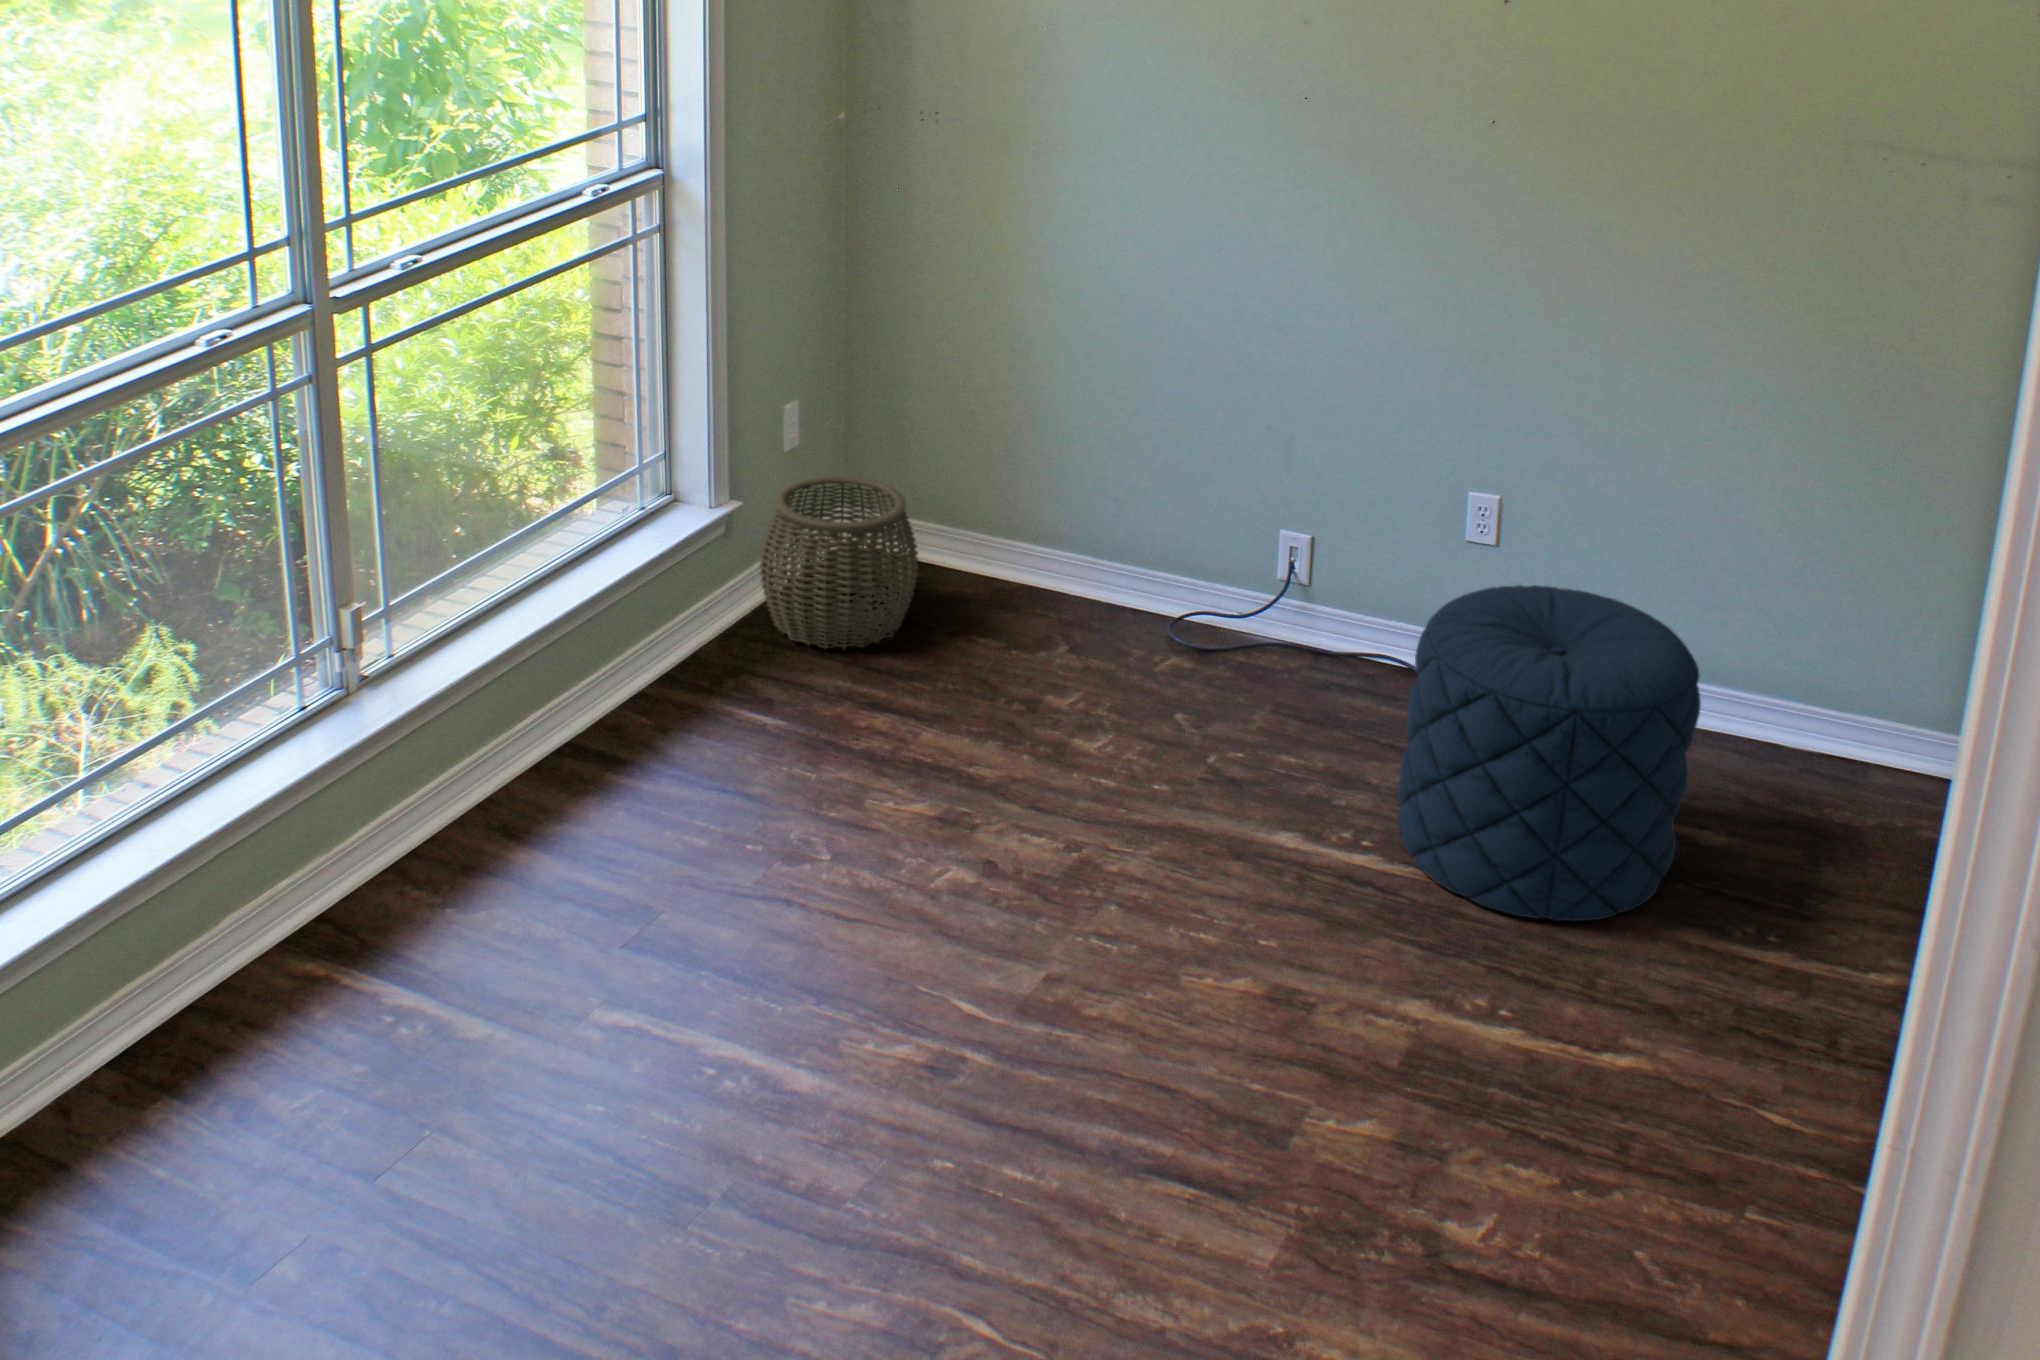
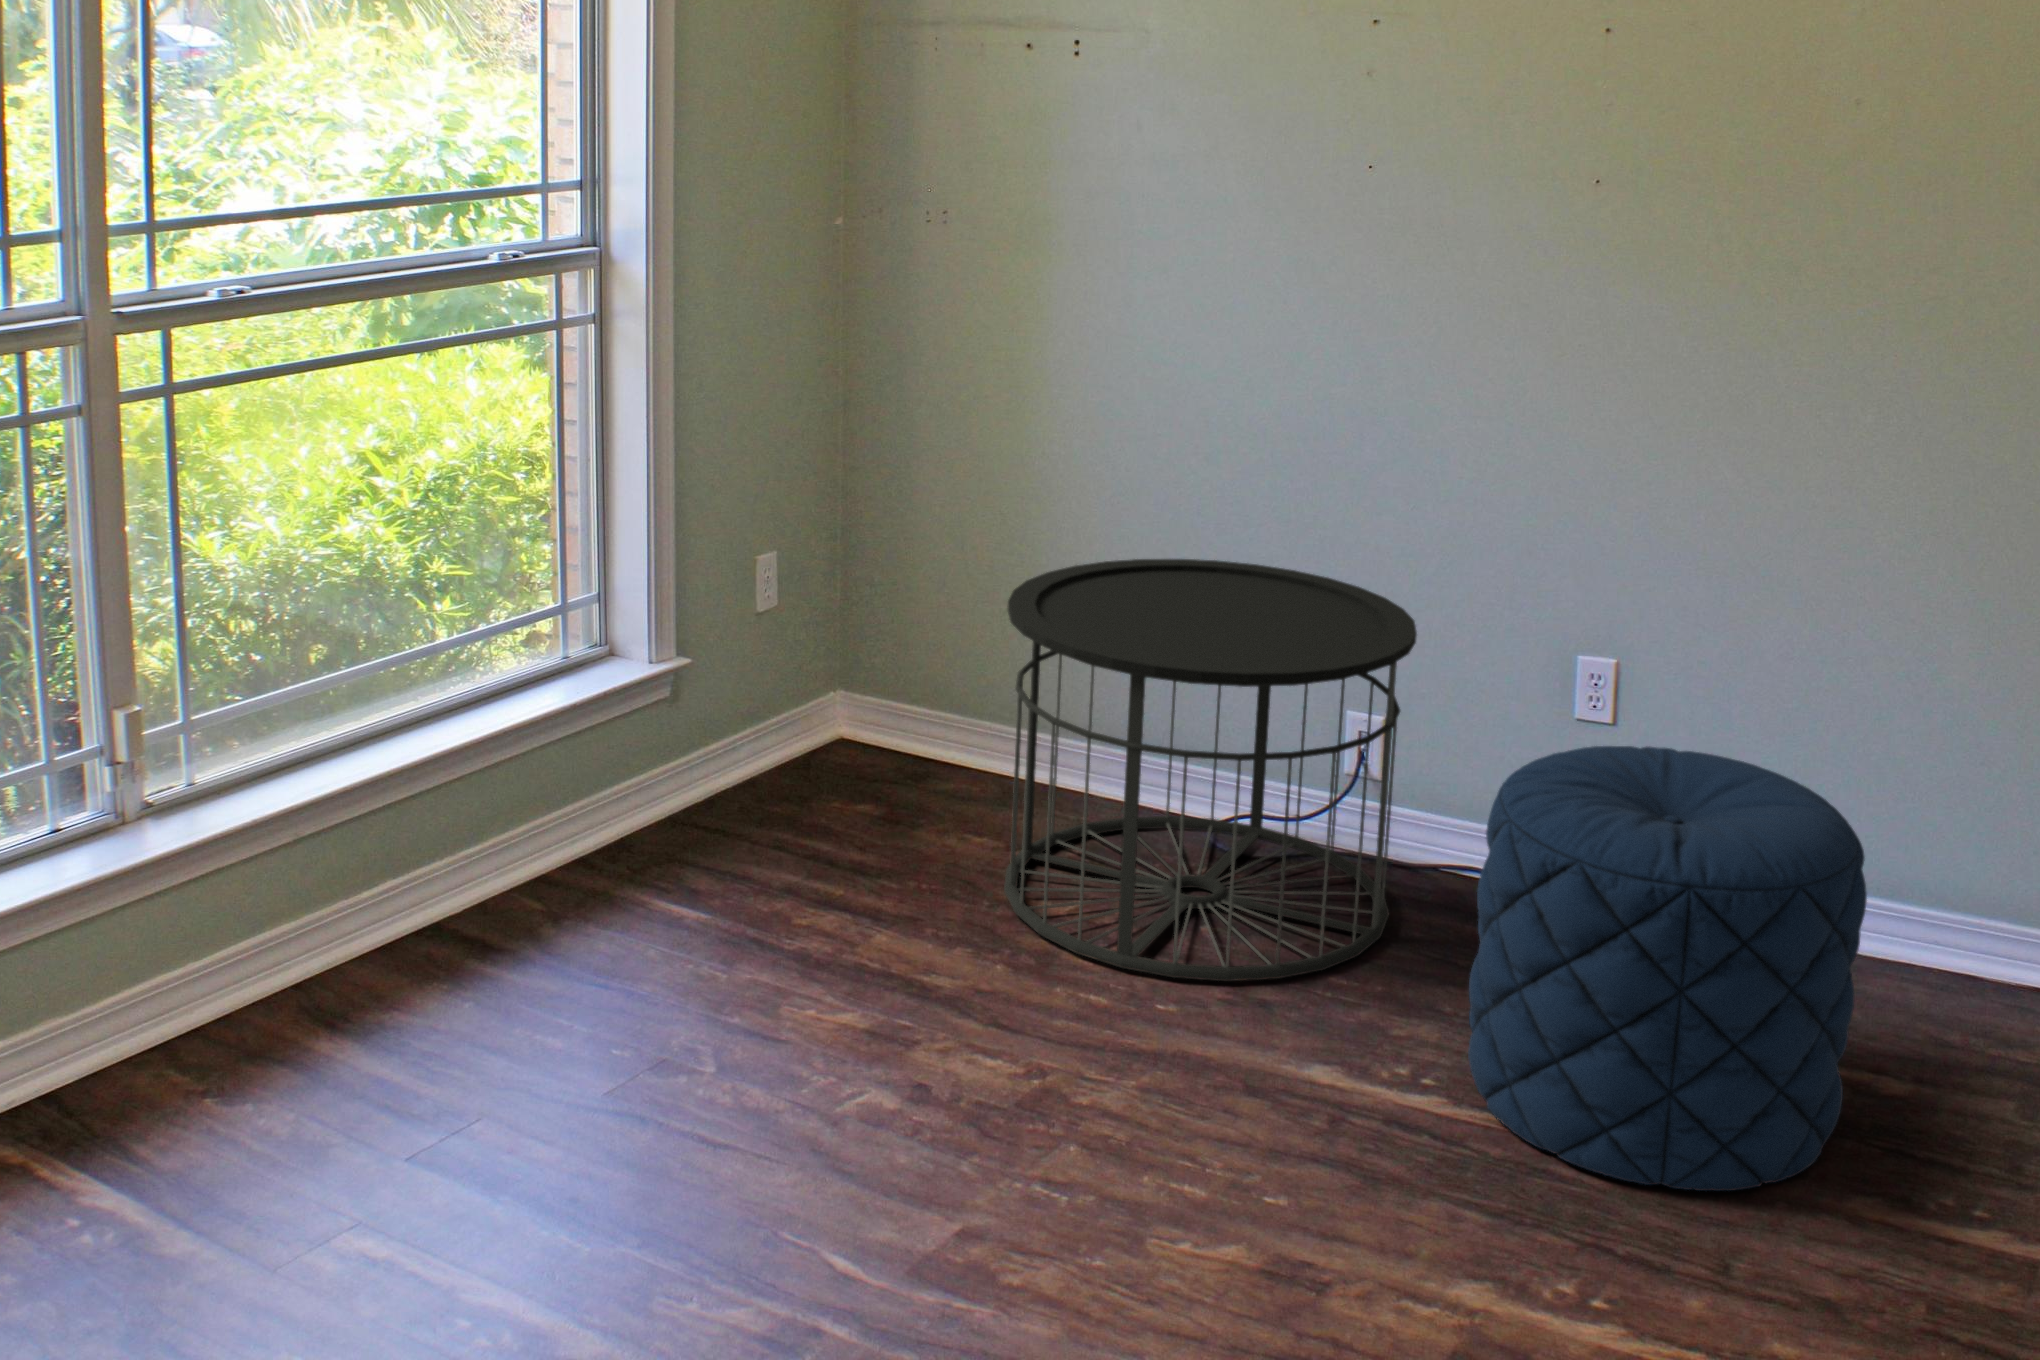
side table: none [1014,412,1349,764] -> present [1004,559,1417,981]
woven basket: present [760,476,918,649] -> none [710,634,905,840]

